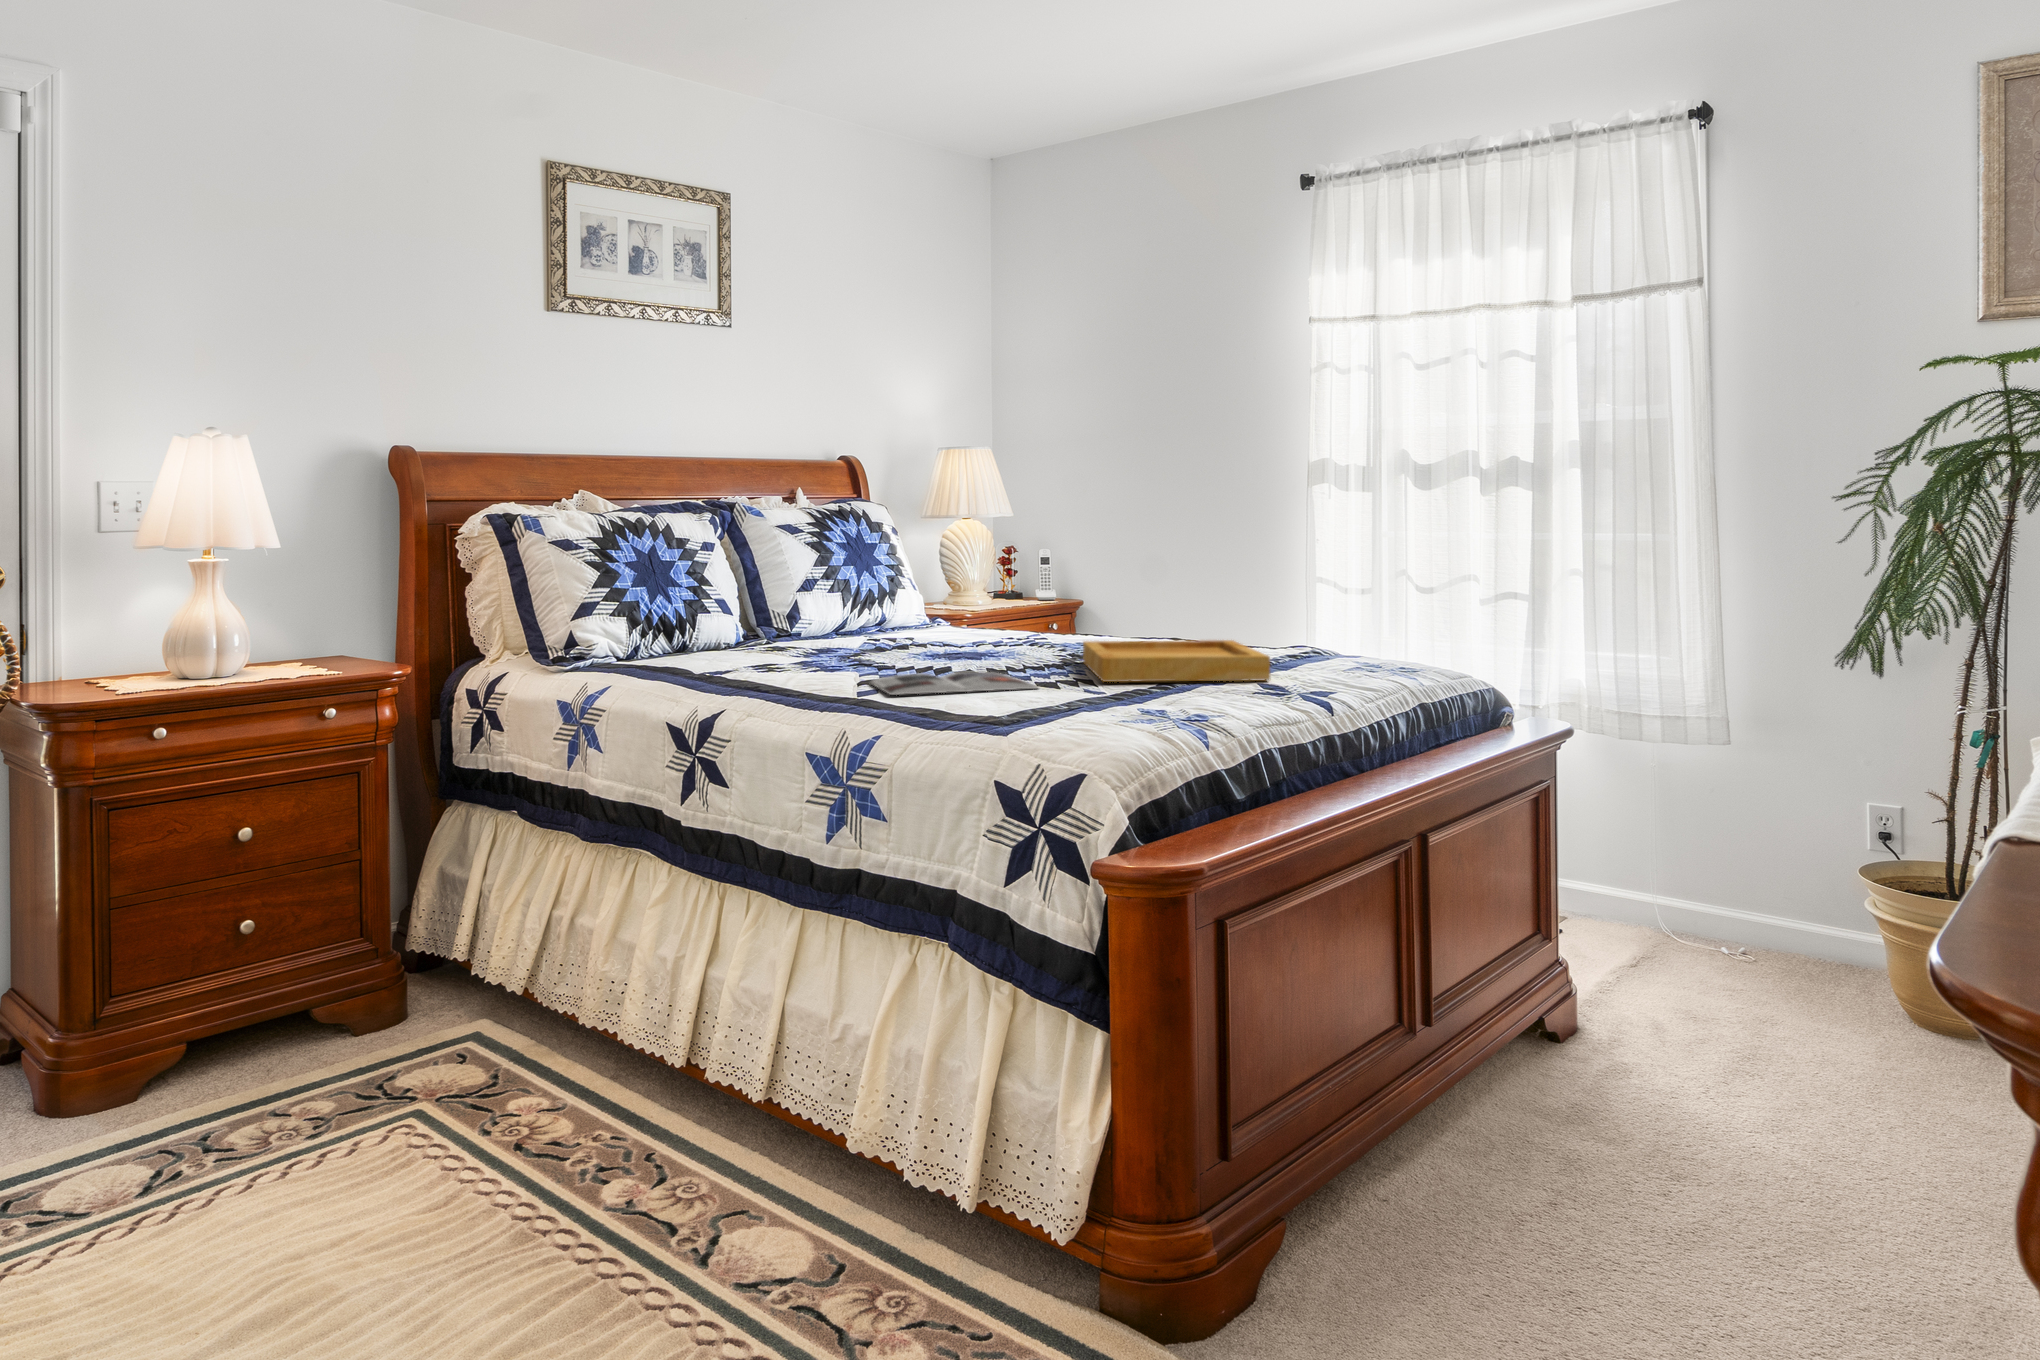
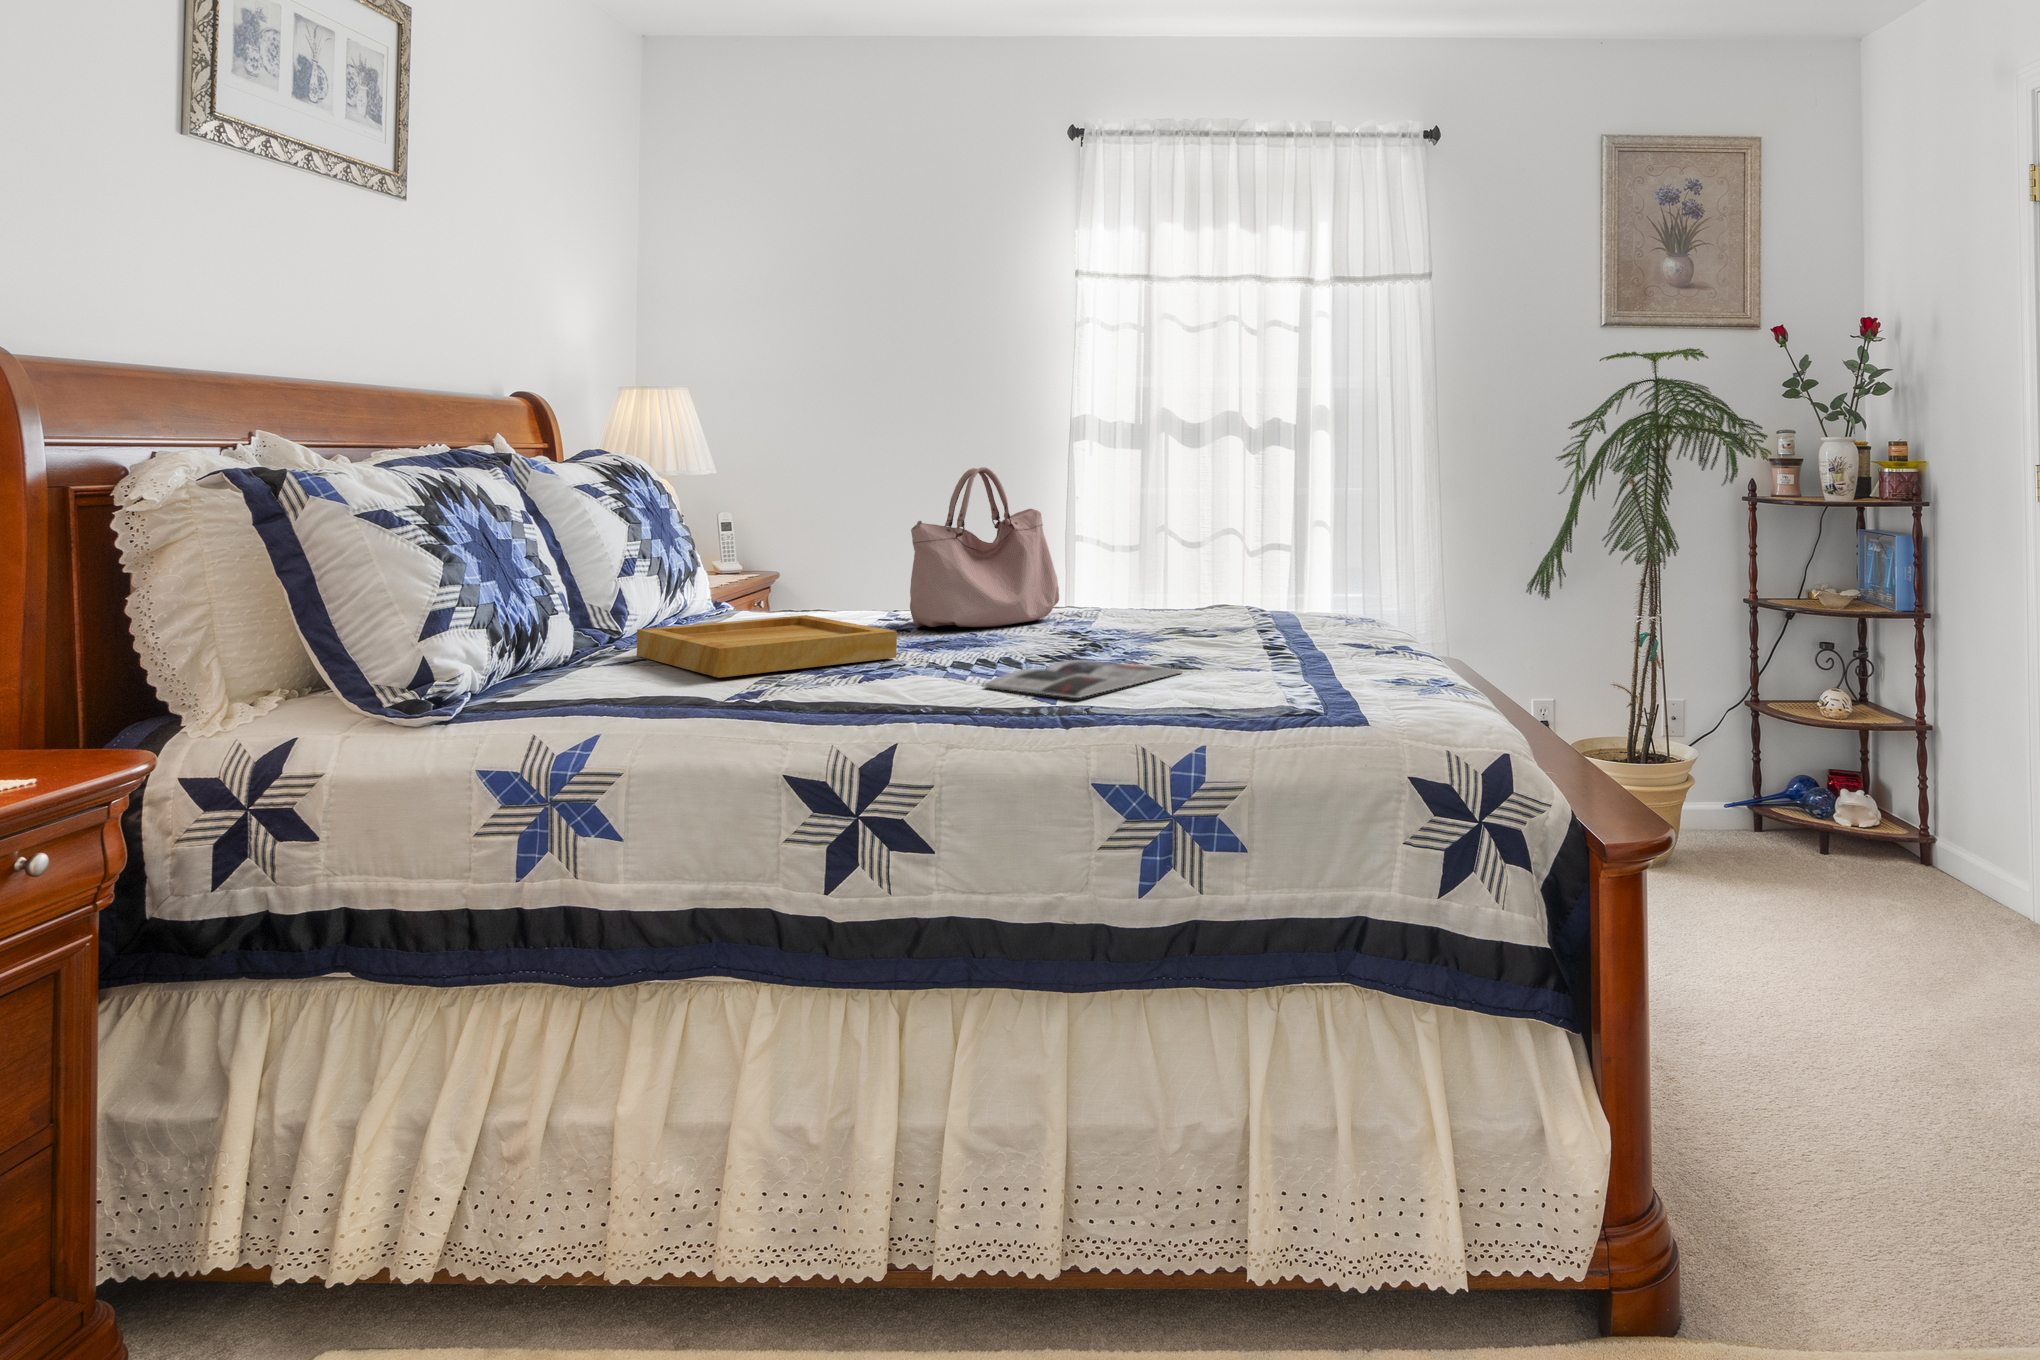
handbag: none [974,511,1122,646] -> present [910,467,1059,627]
tray: present [1083,640,1270,682] -> present [637,615,897,678]

